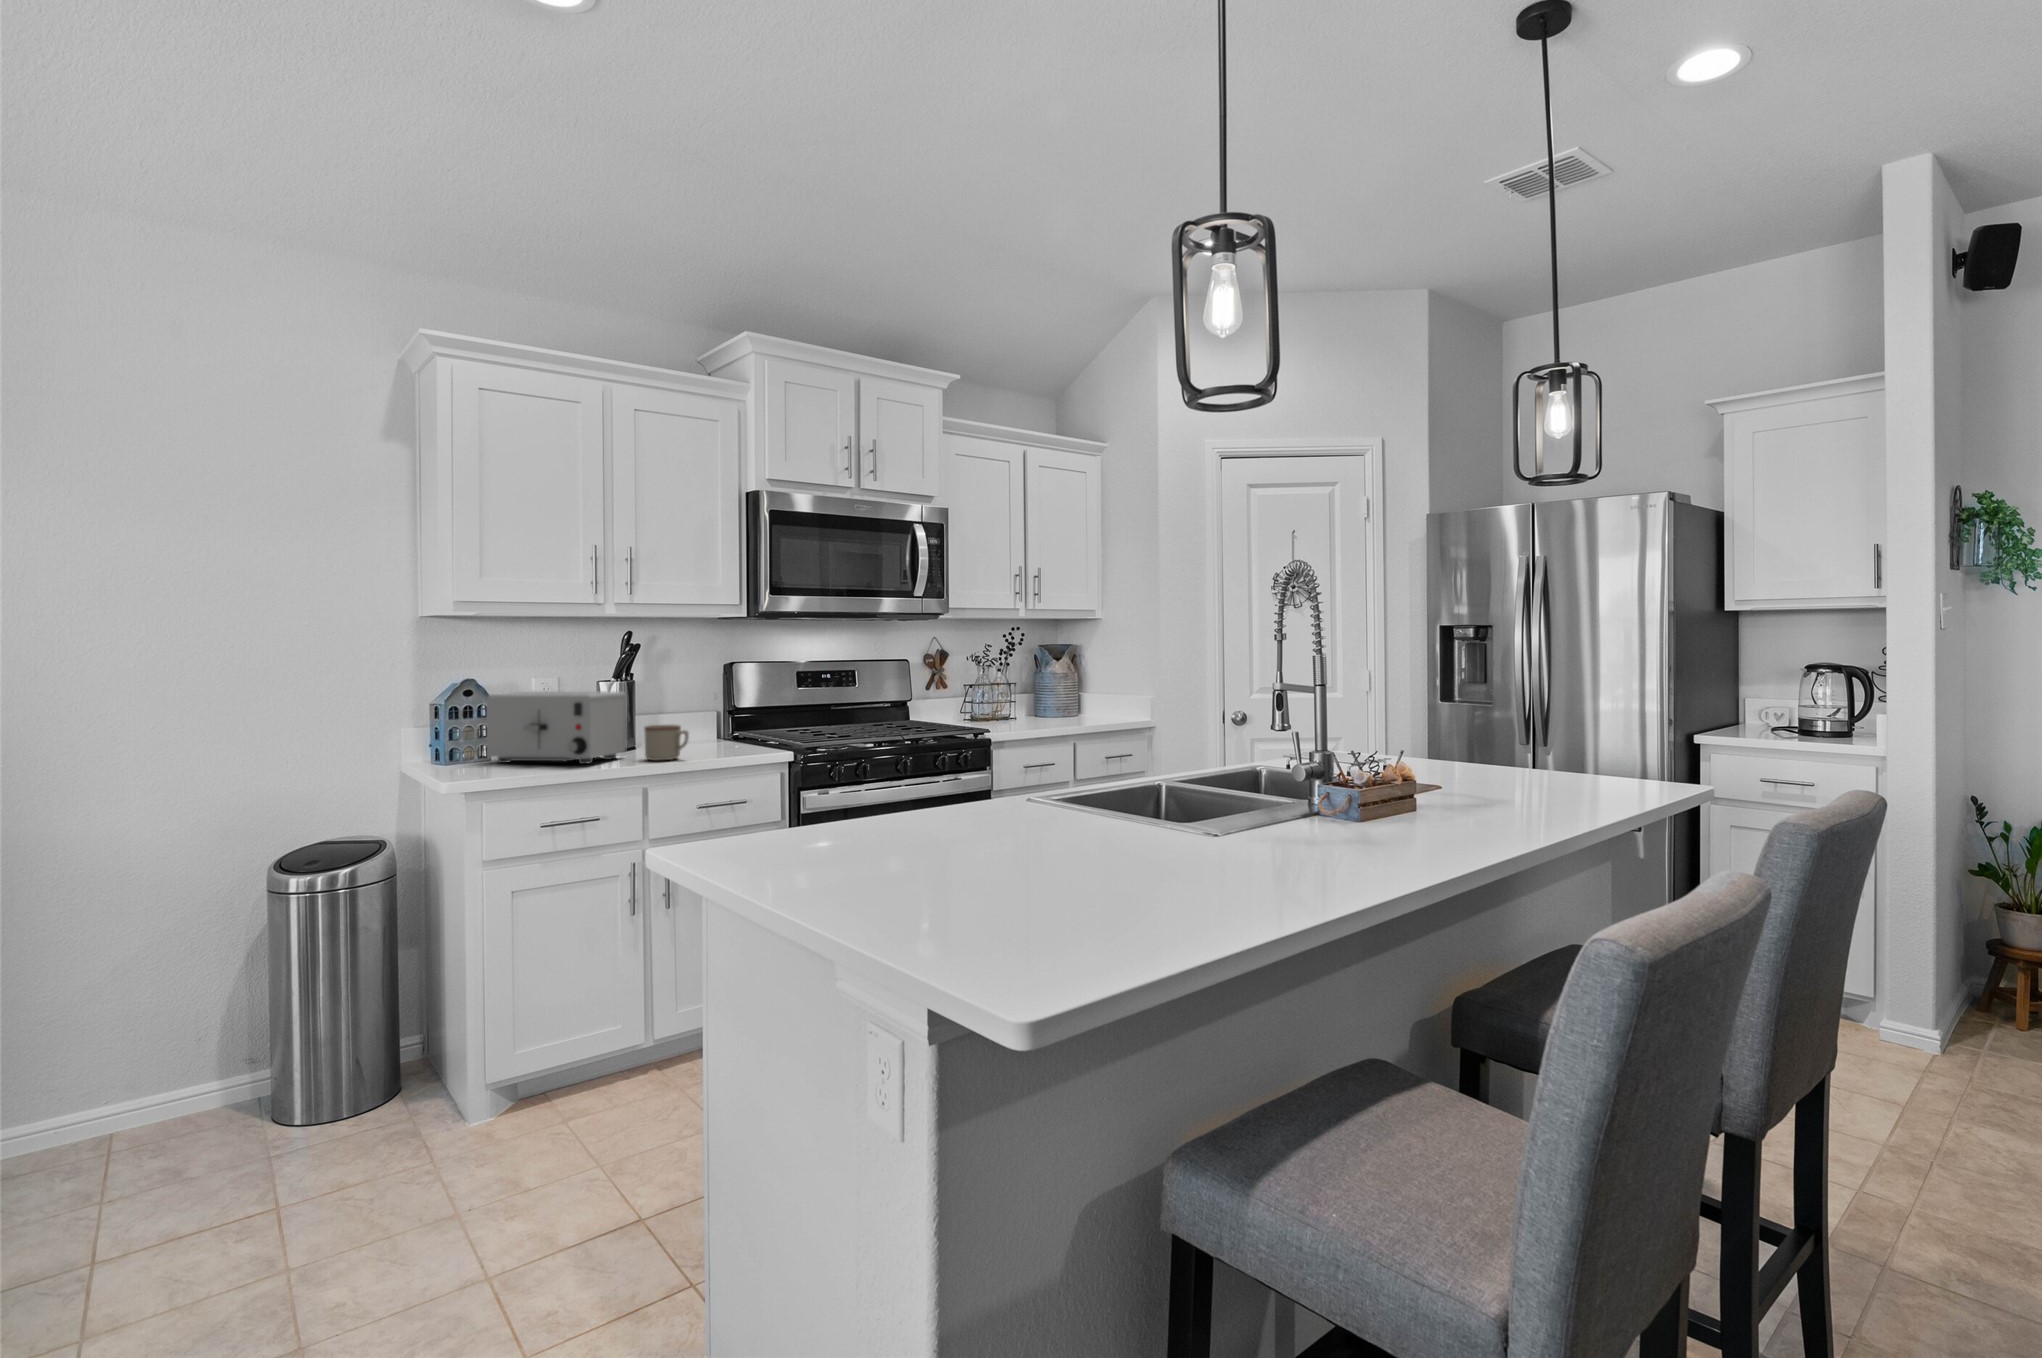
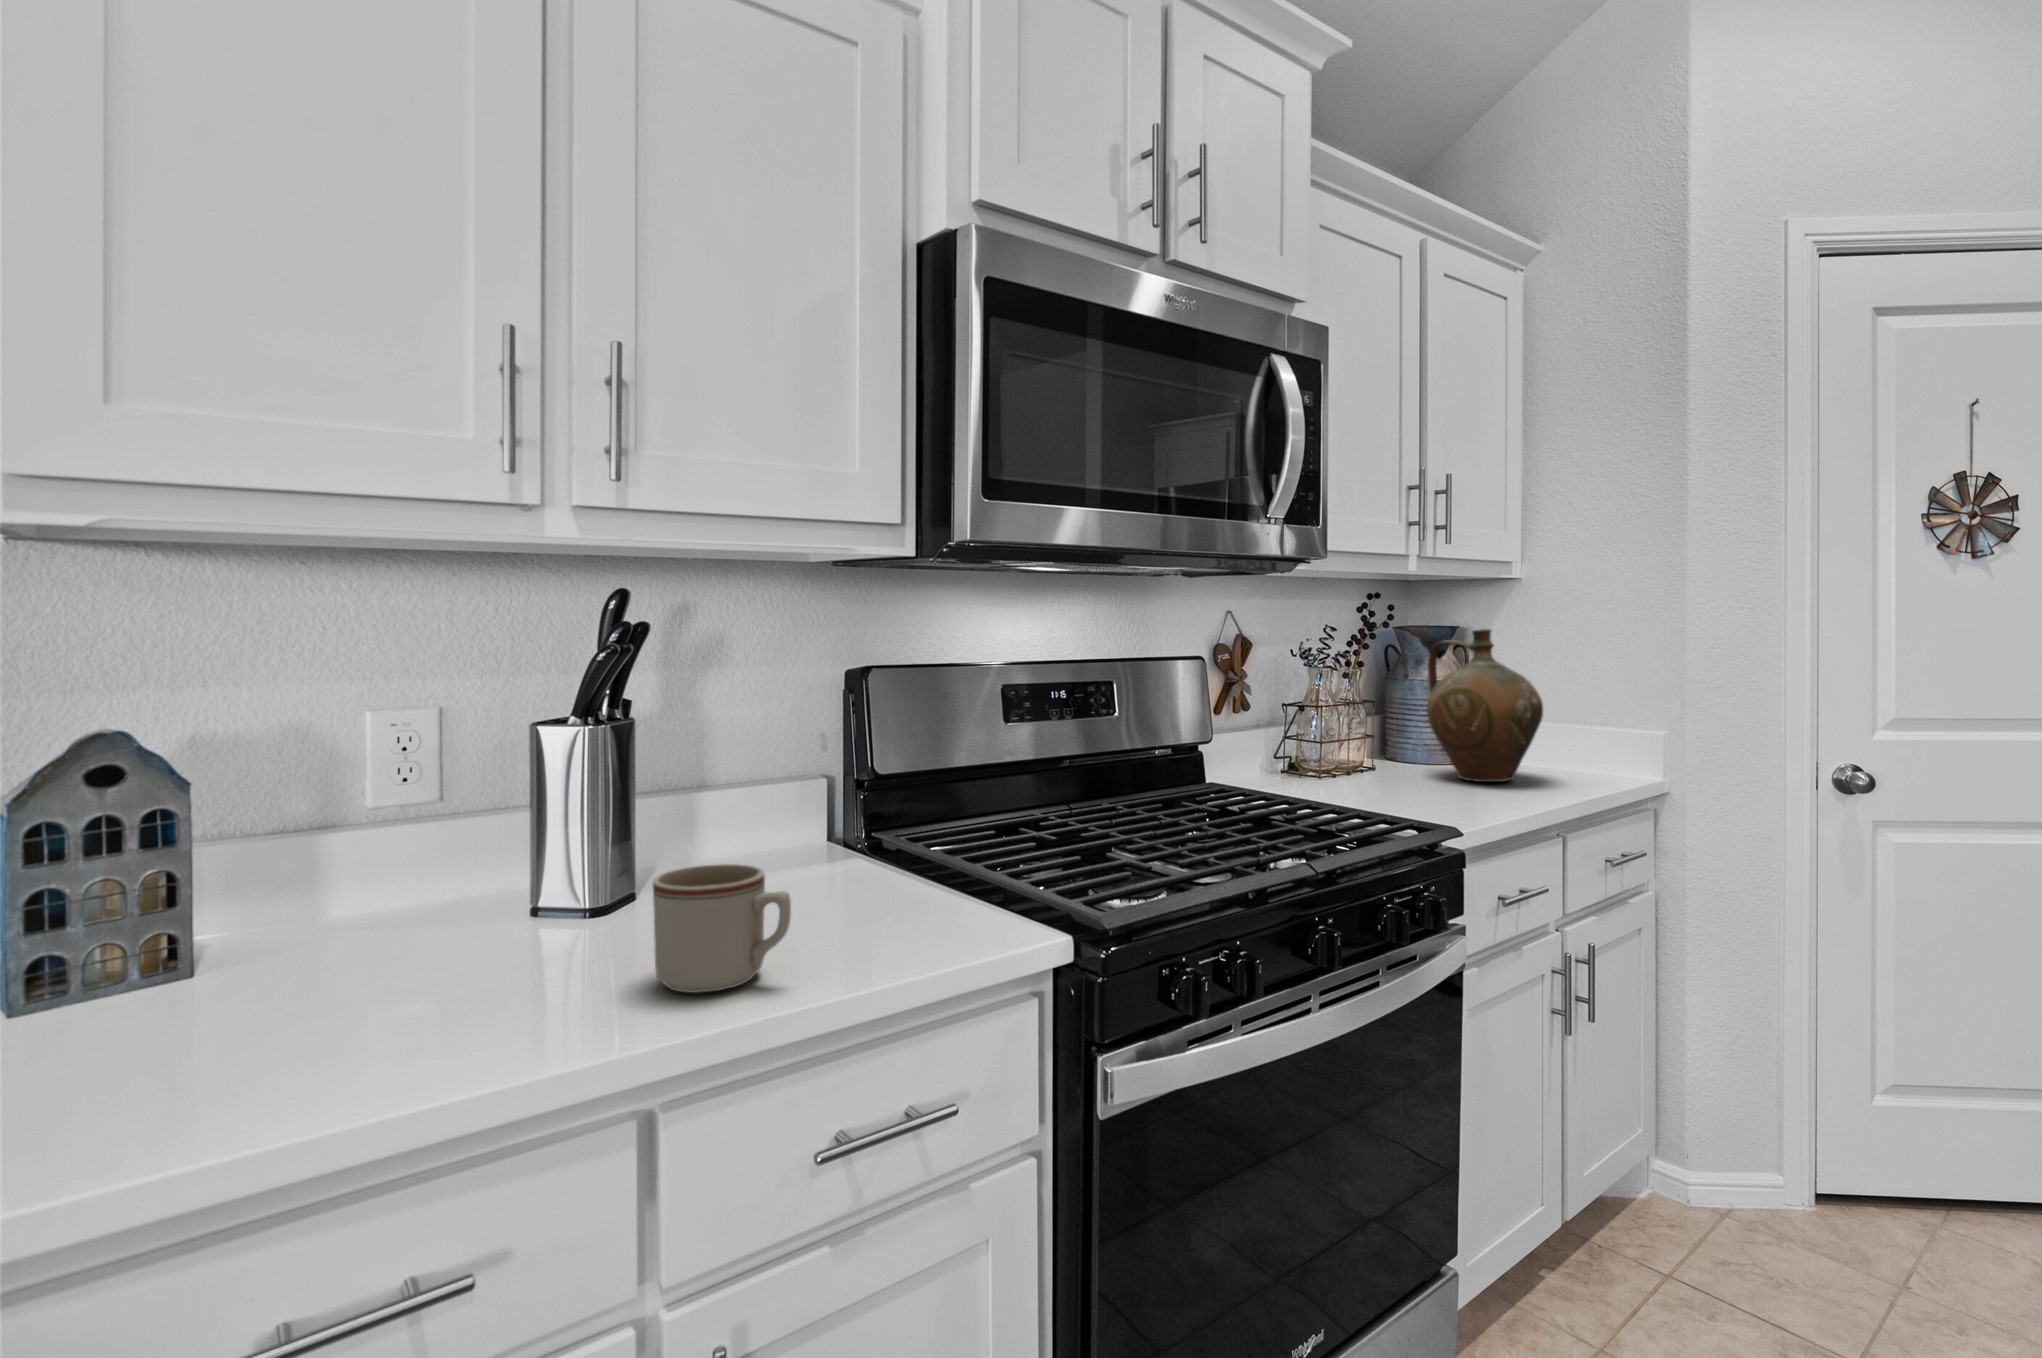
ceramic jug: none [1022,646,1077,721] -> present [1427,629,1543,782]
toaster: present [487,691,626,764] -> none [132,761,600,1028]

